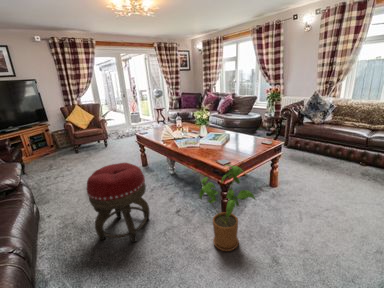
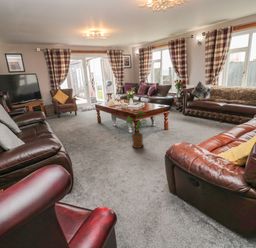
footstool: present [87,163,150,242] -> none [78,113,104,147]

